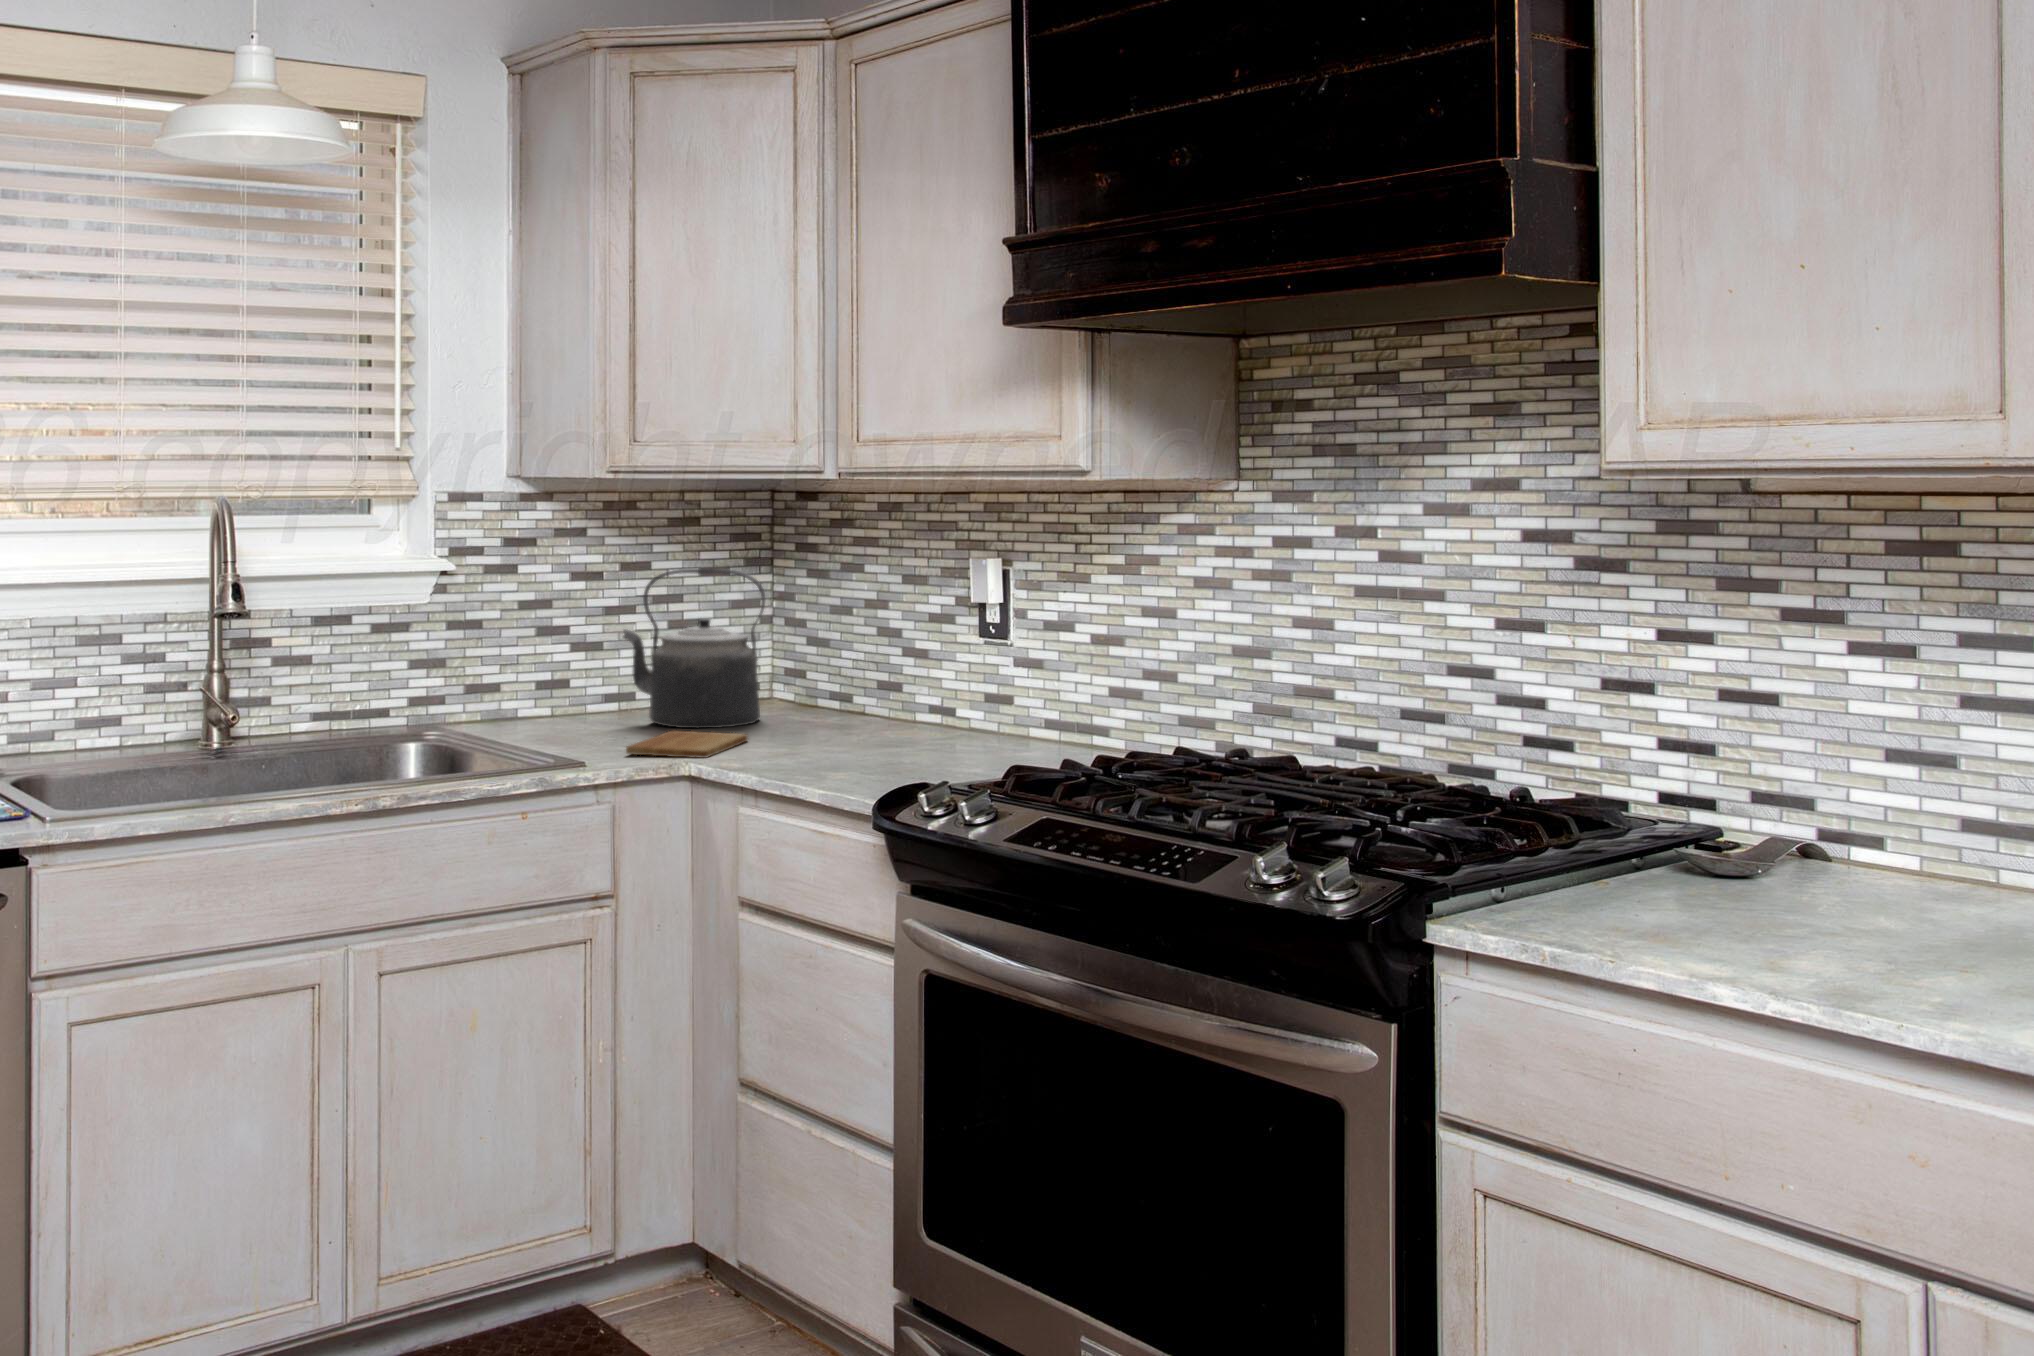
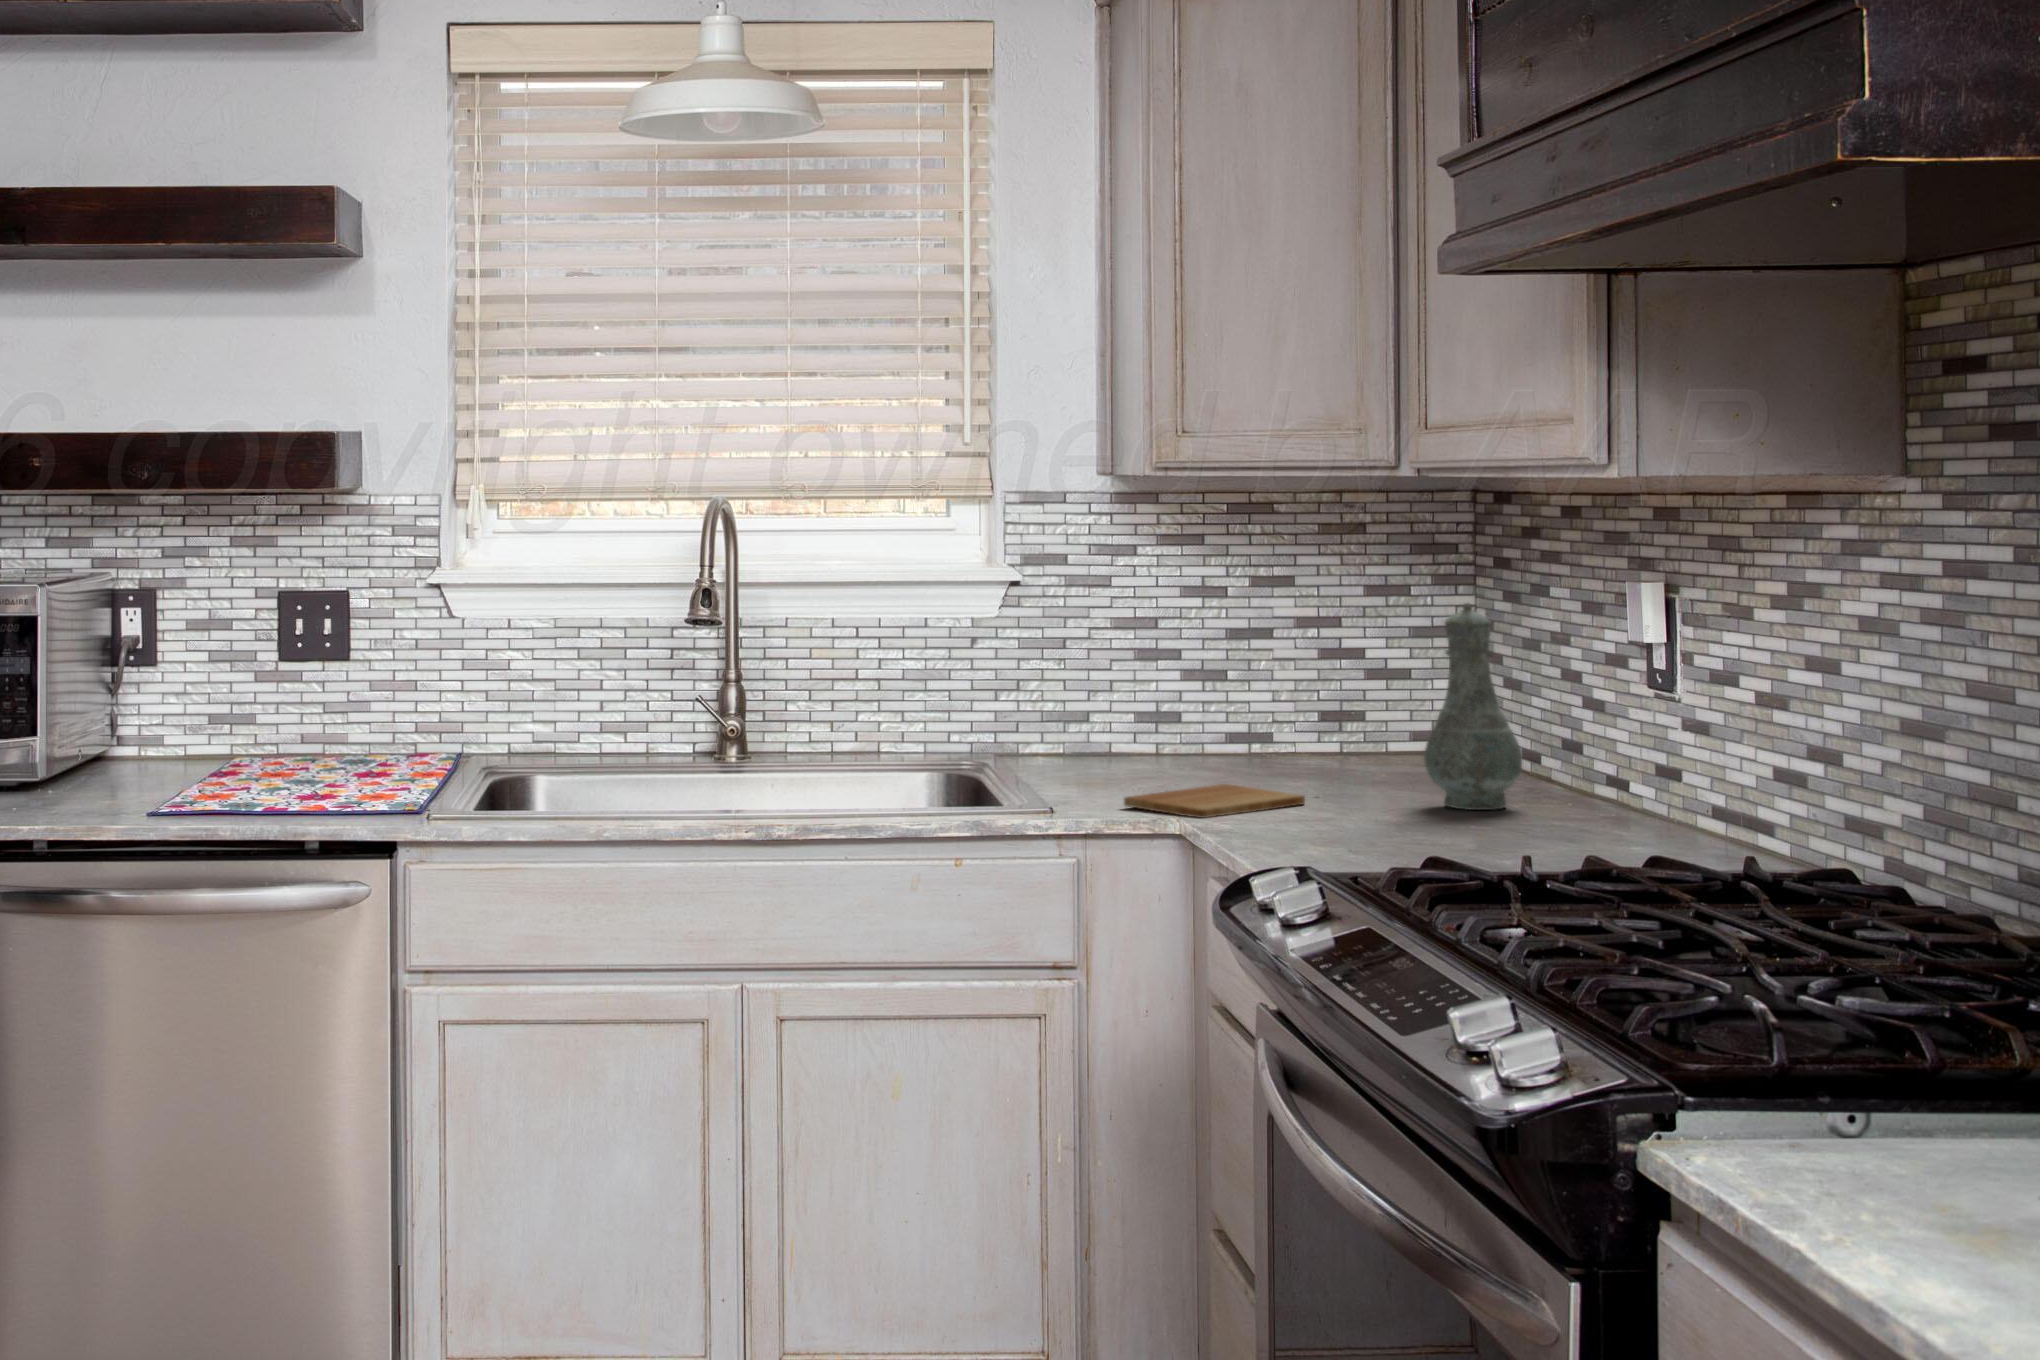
kettle: present [623,569,765,728] -> none [1231,585,1402,787]
vase: none [829,578,899,735] -> present [1424,603,1522,810]

